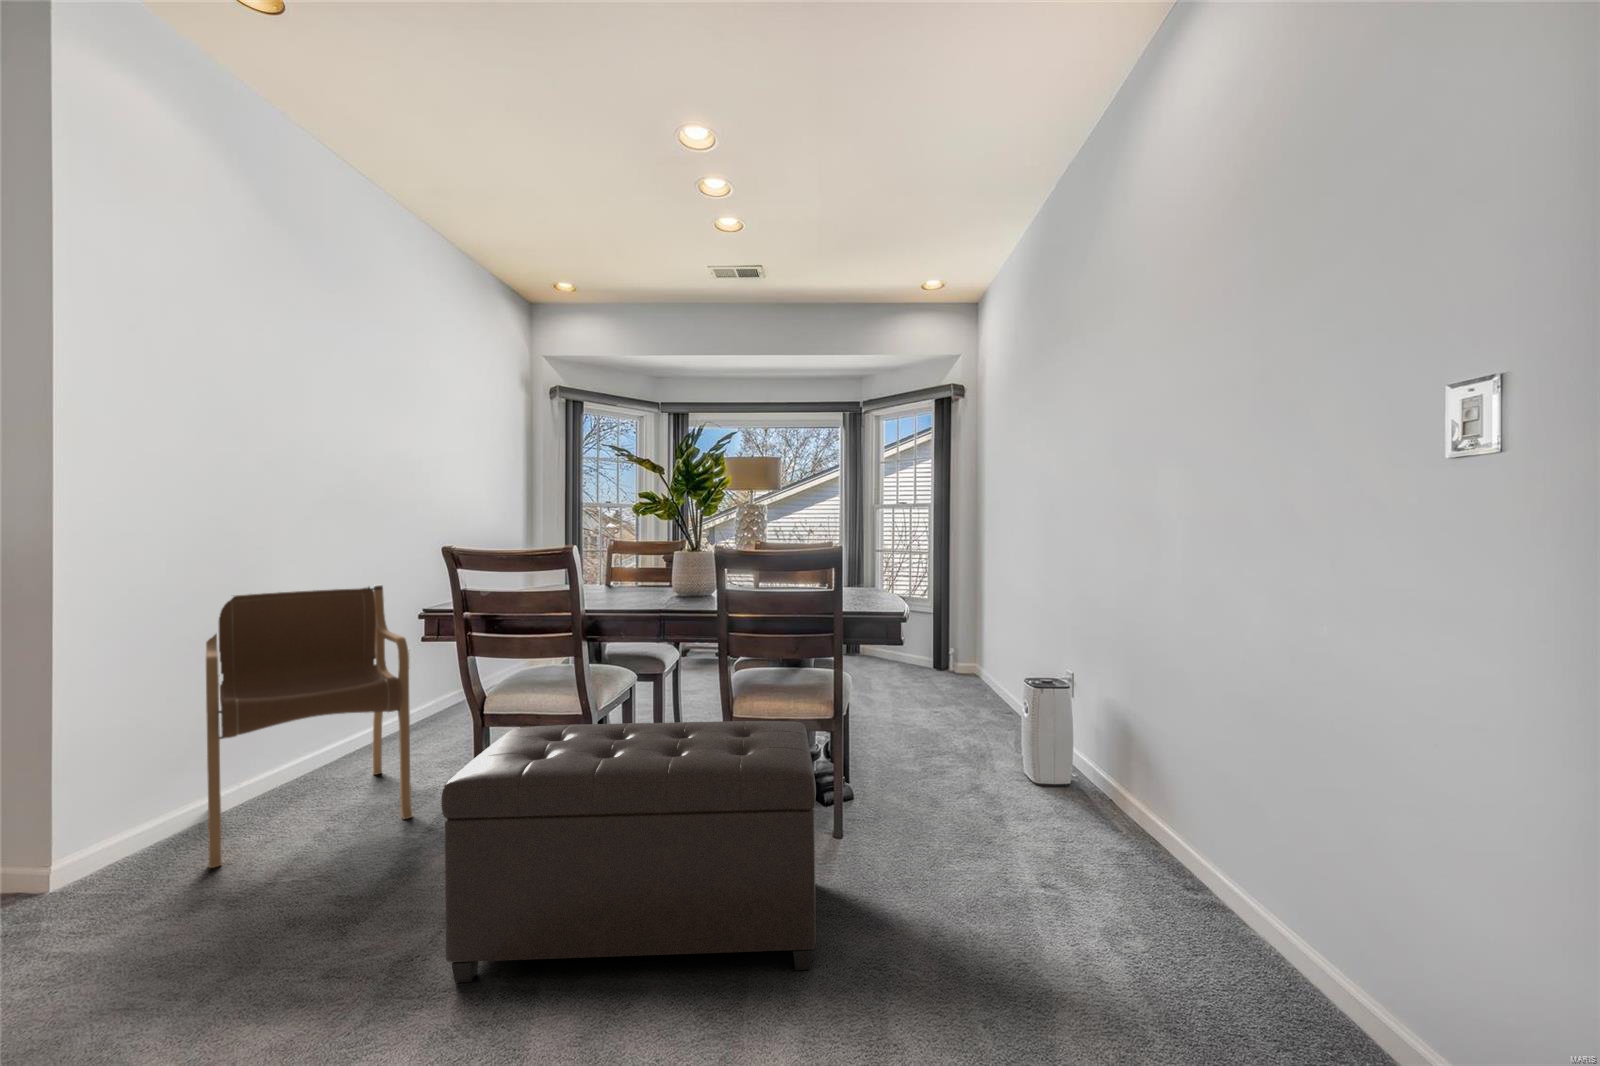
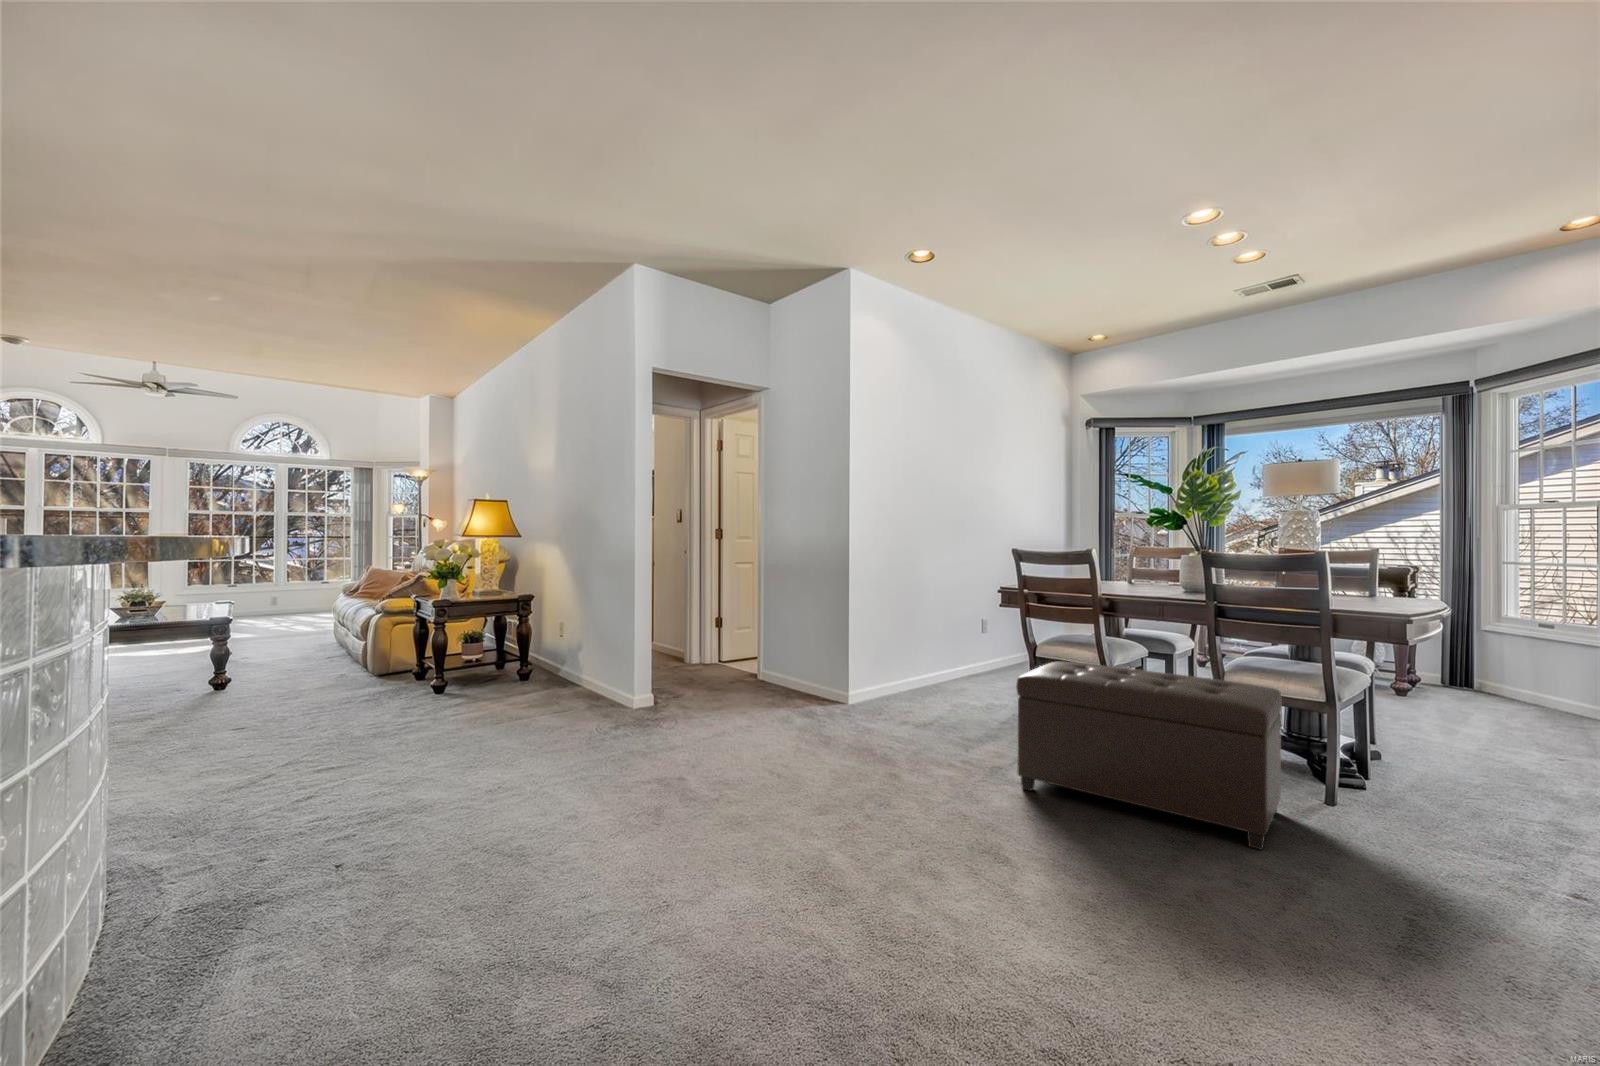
armchair: present [206,585,412,868] -> none [884,570,991,718]

